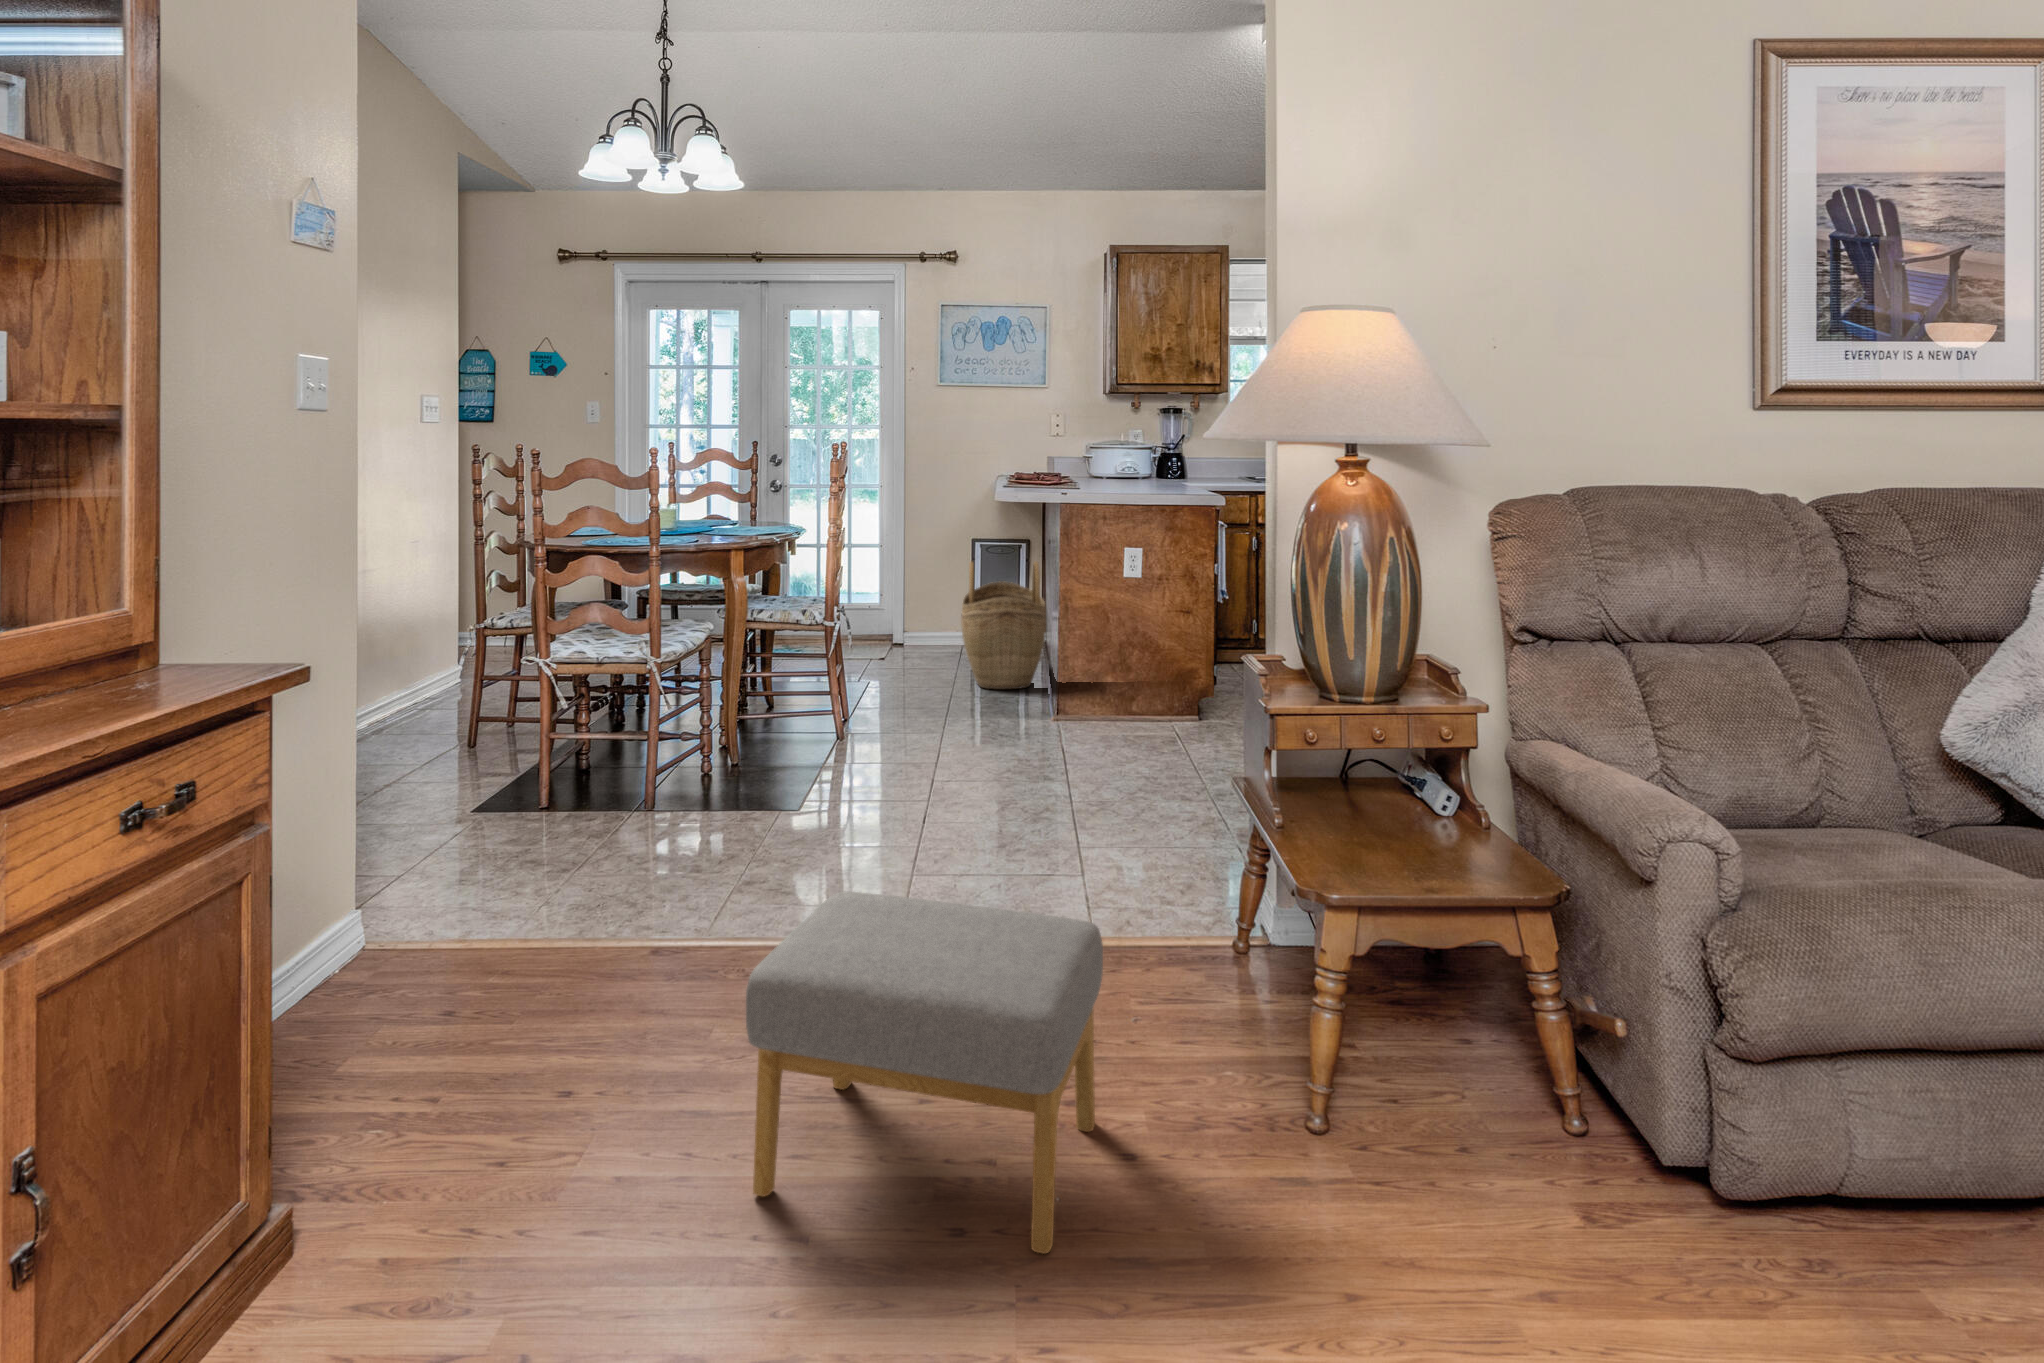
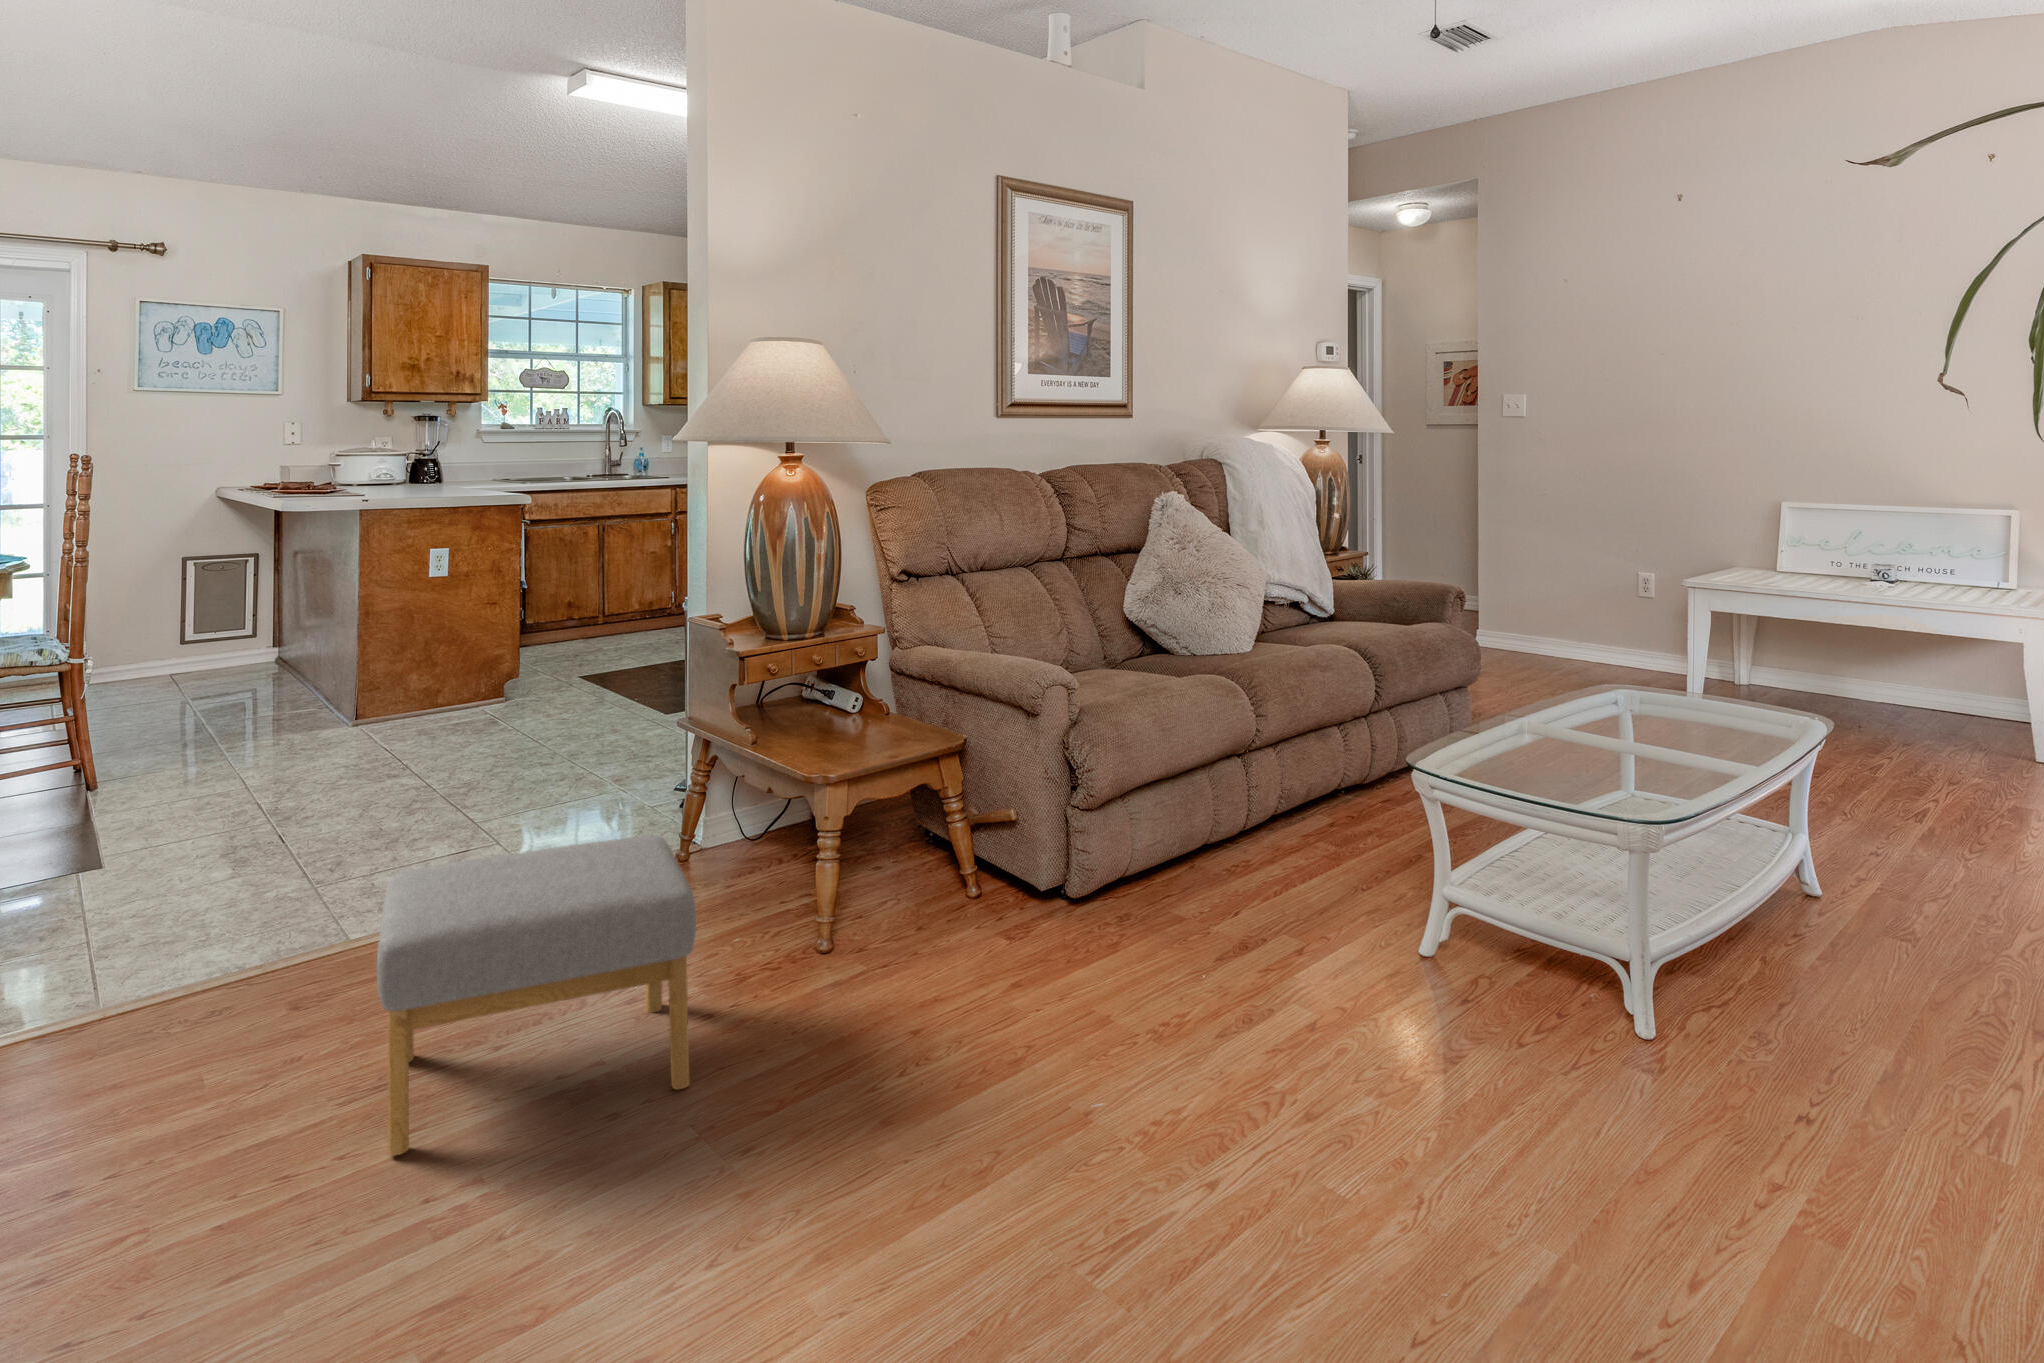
woven basket: present [961,562,1046,689] -> none [217,579,331,724]

